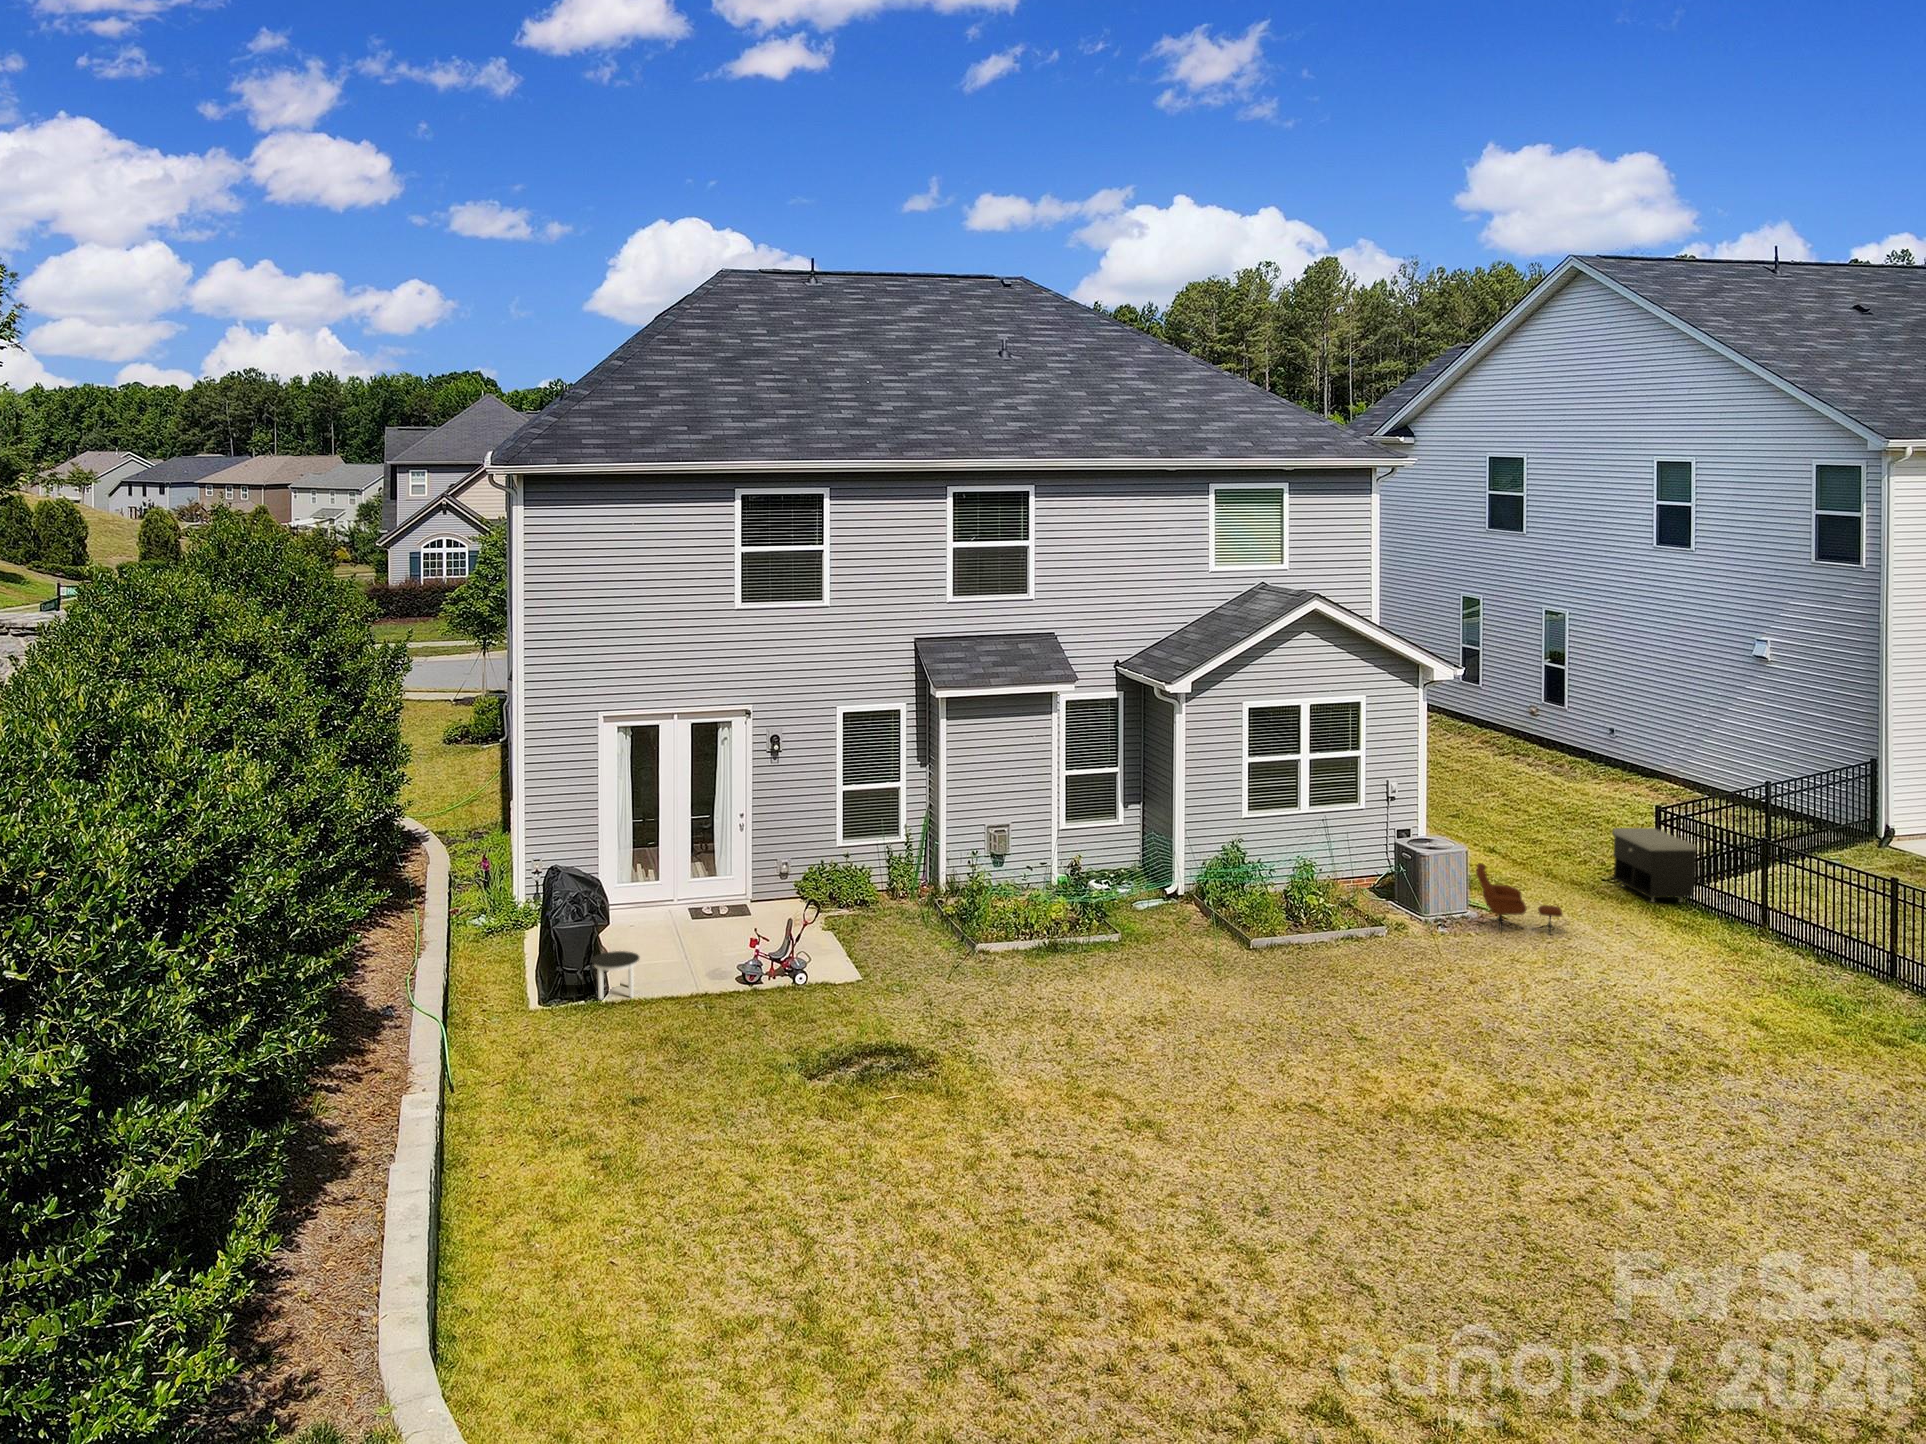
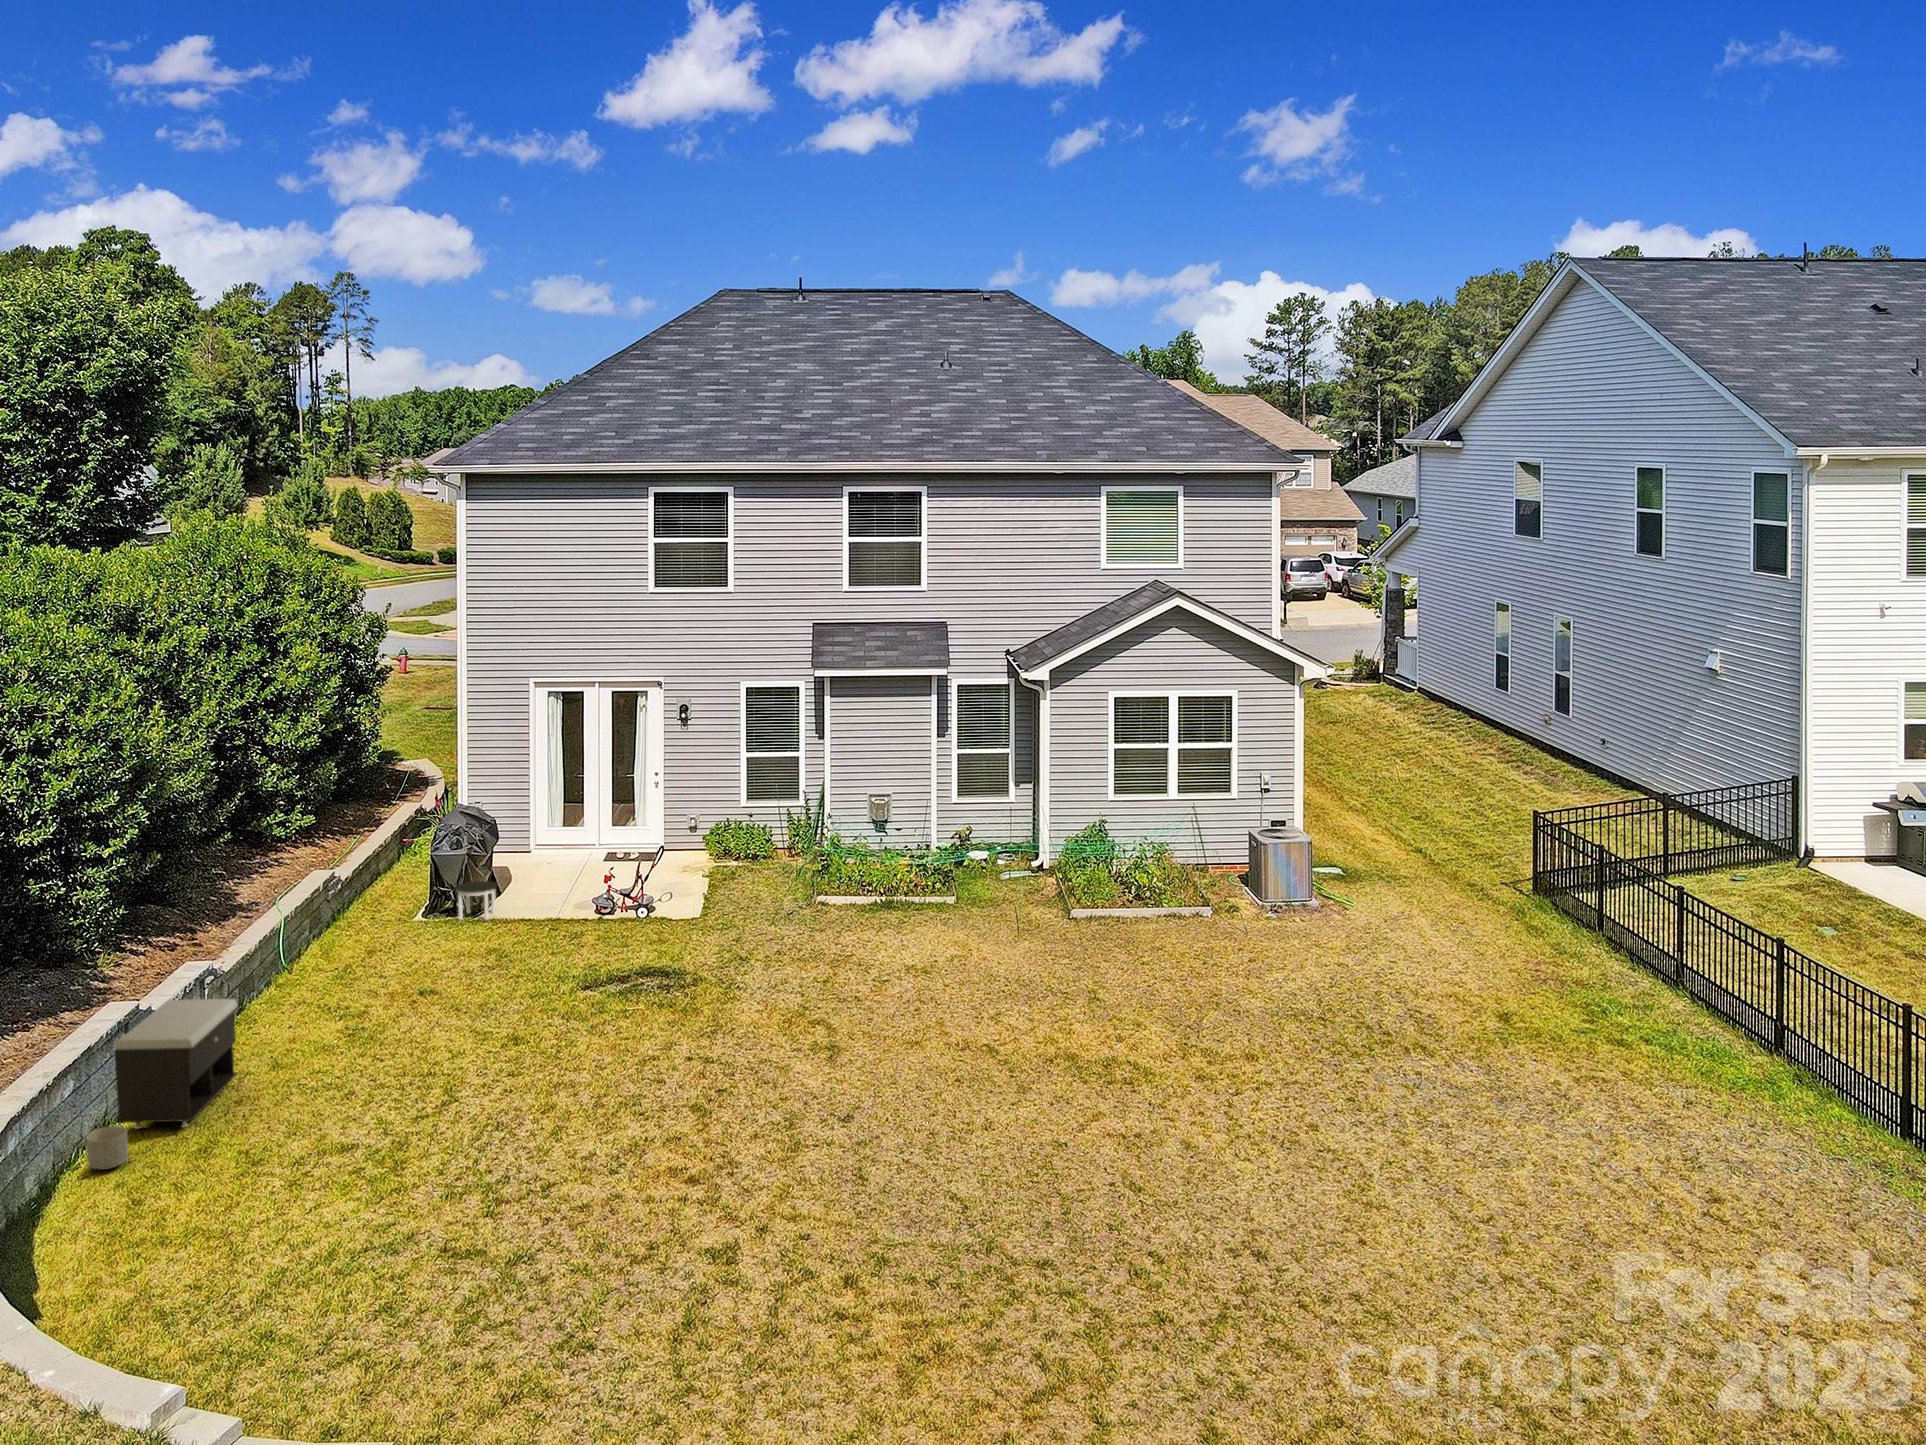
storage bench: present [1612,828,1696,902] -> present [114,999,237,1129]
lounge chair: present [1476,863,1562,932] -> none [1305,851,1390,924]
planter: none [431,1321,480,1381] -> present [86,1126,129,1170]

